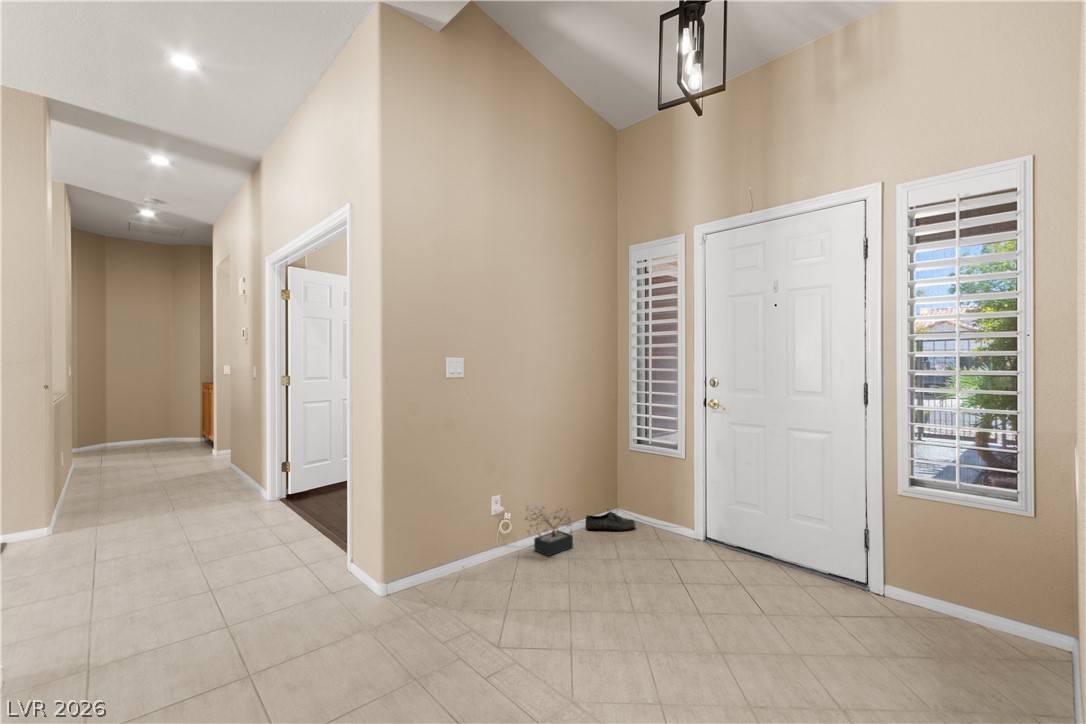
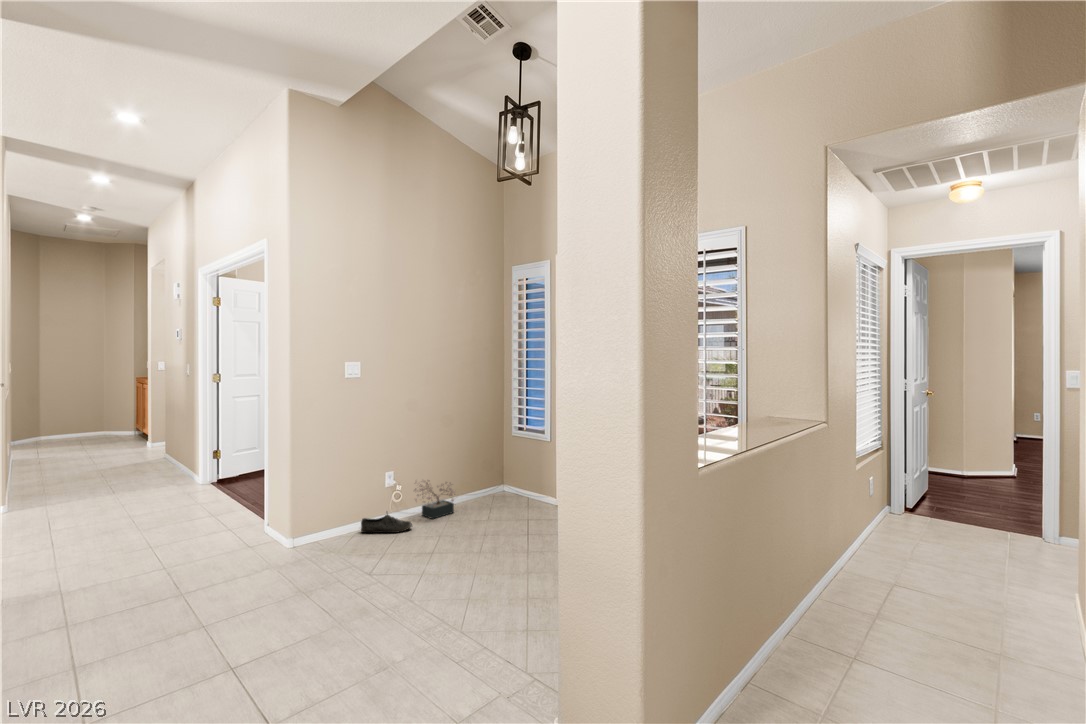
shoe: present [585,509,636,531] -> present [361,514,412,533]

